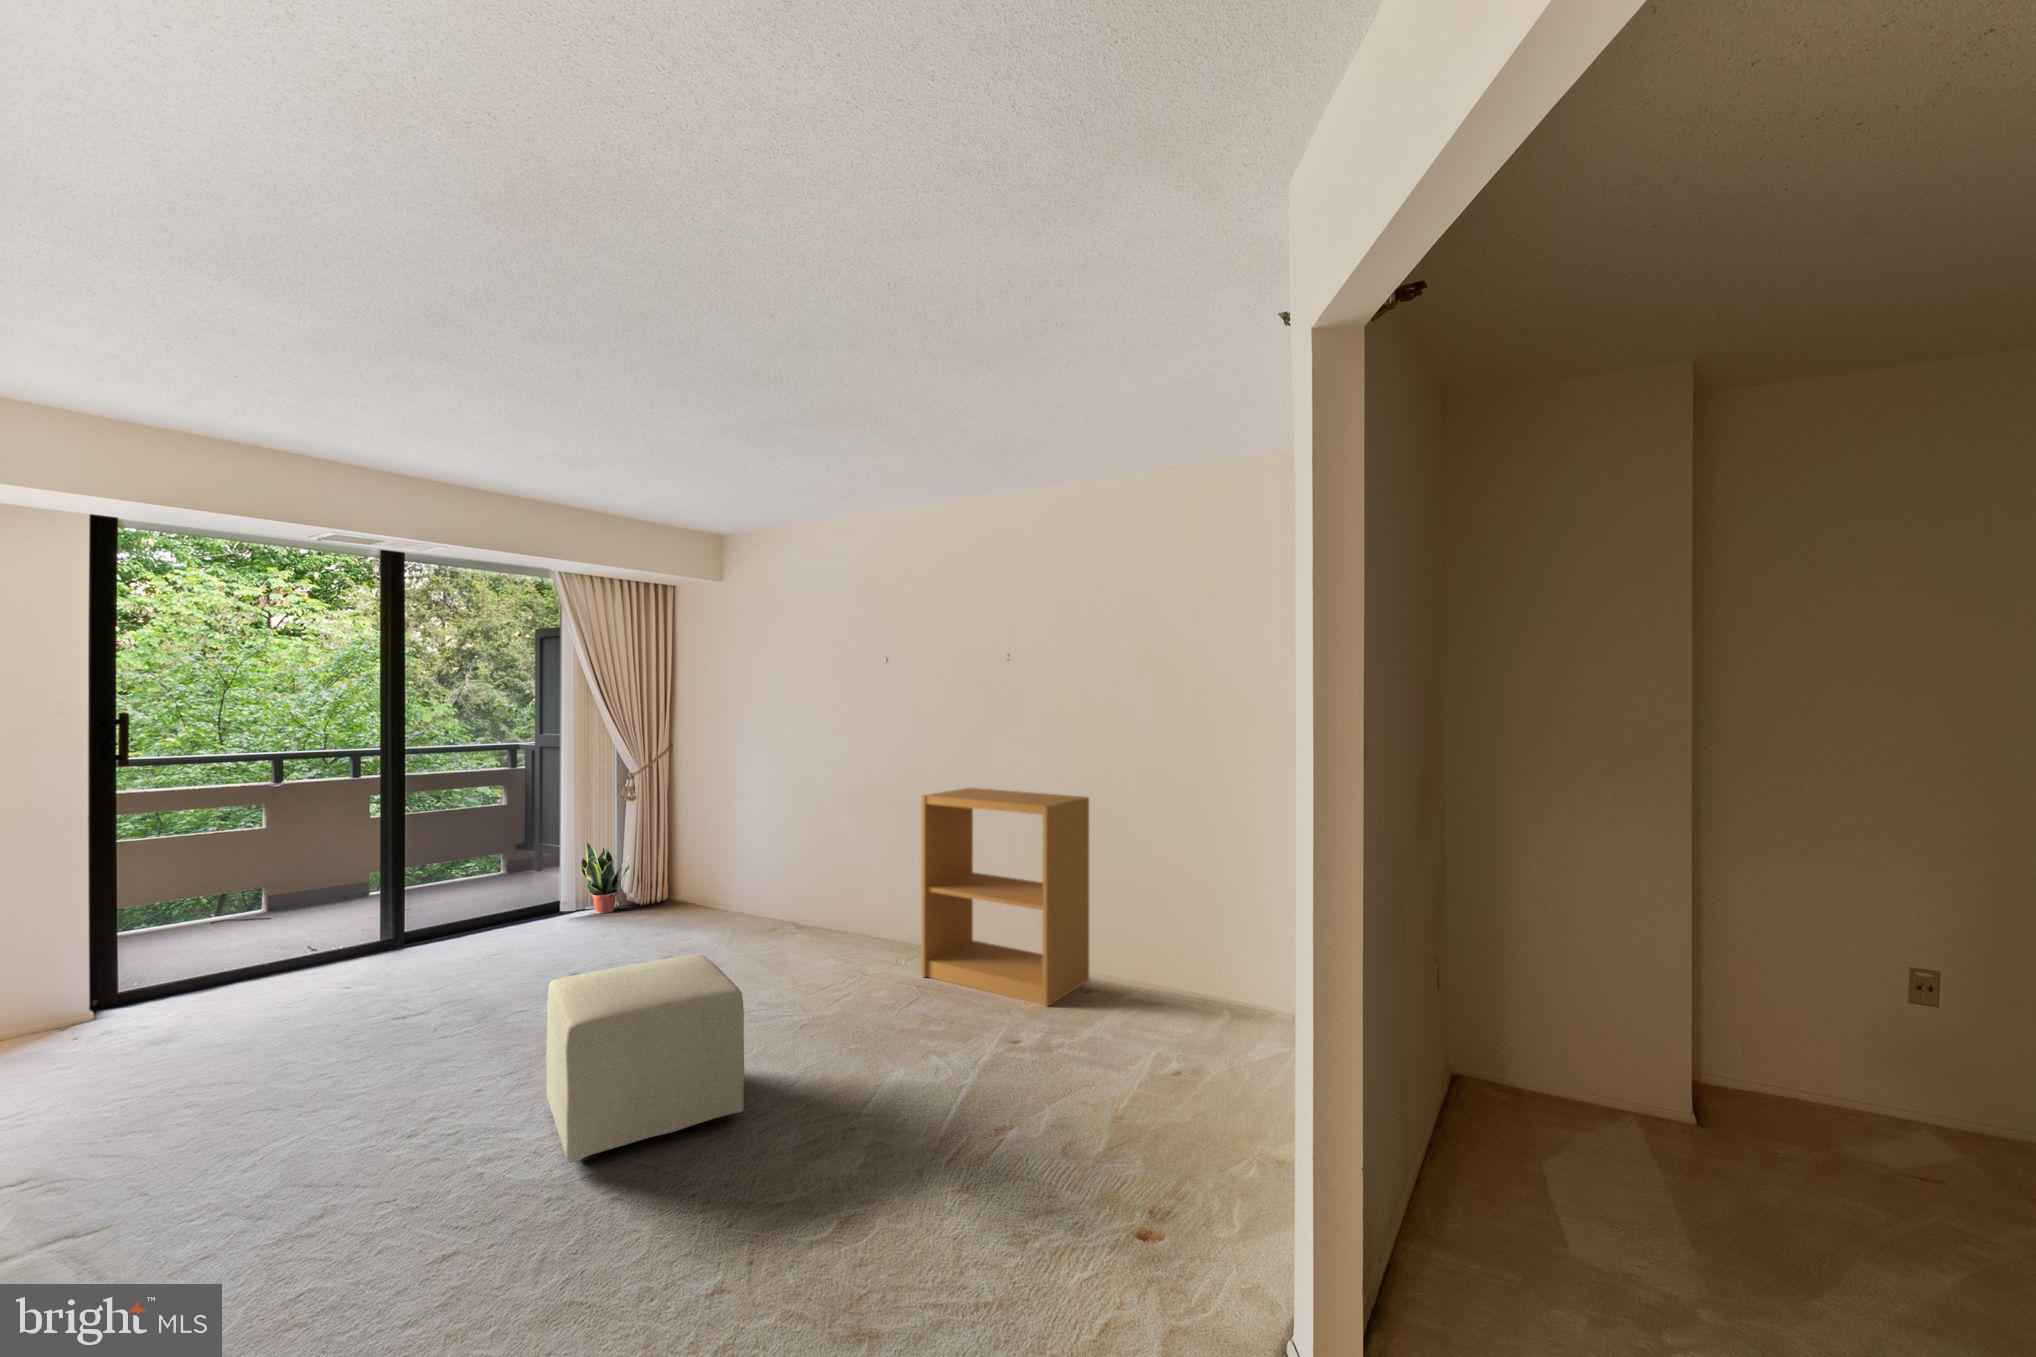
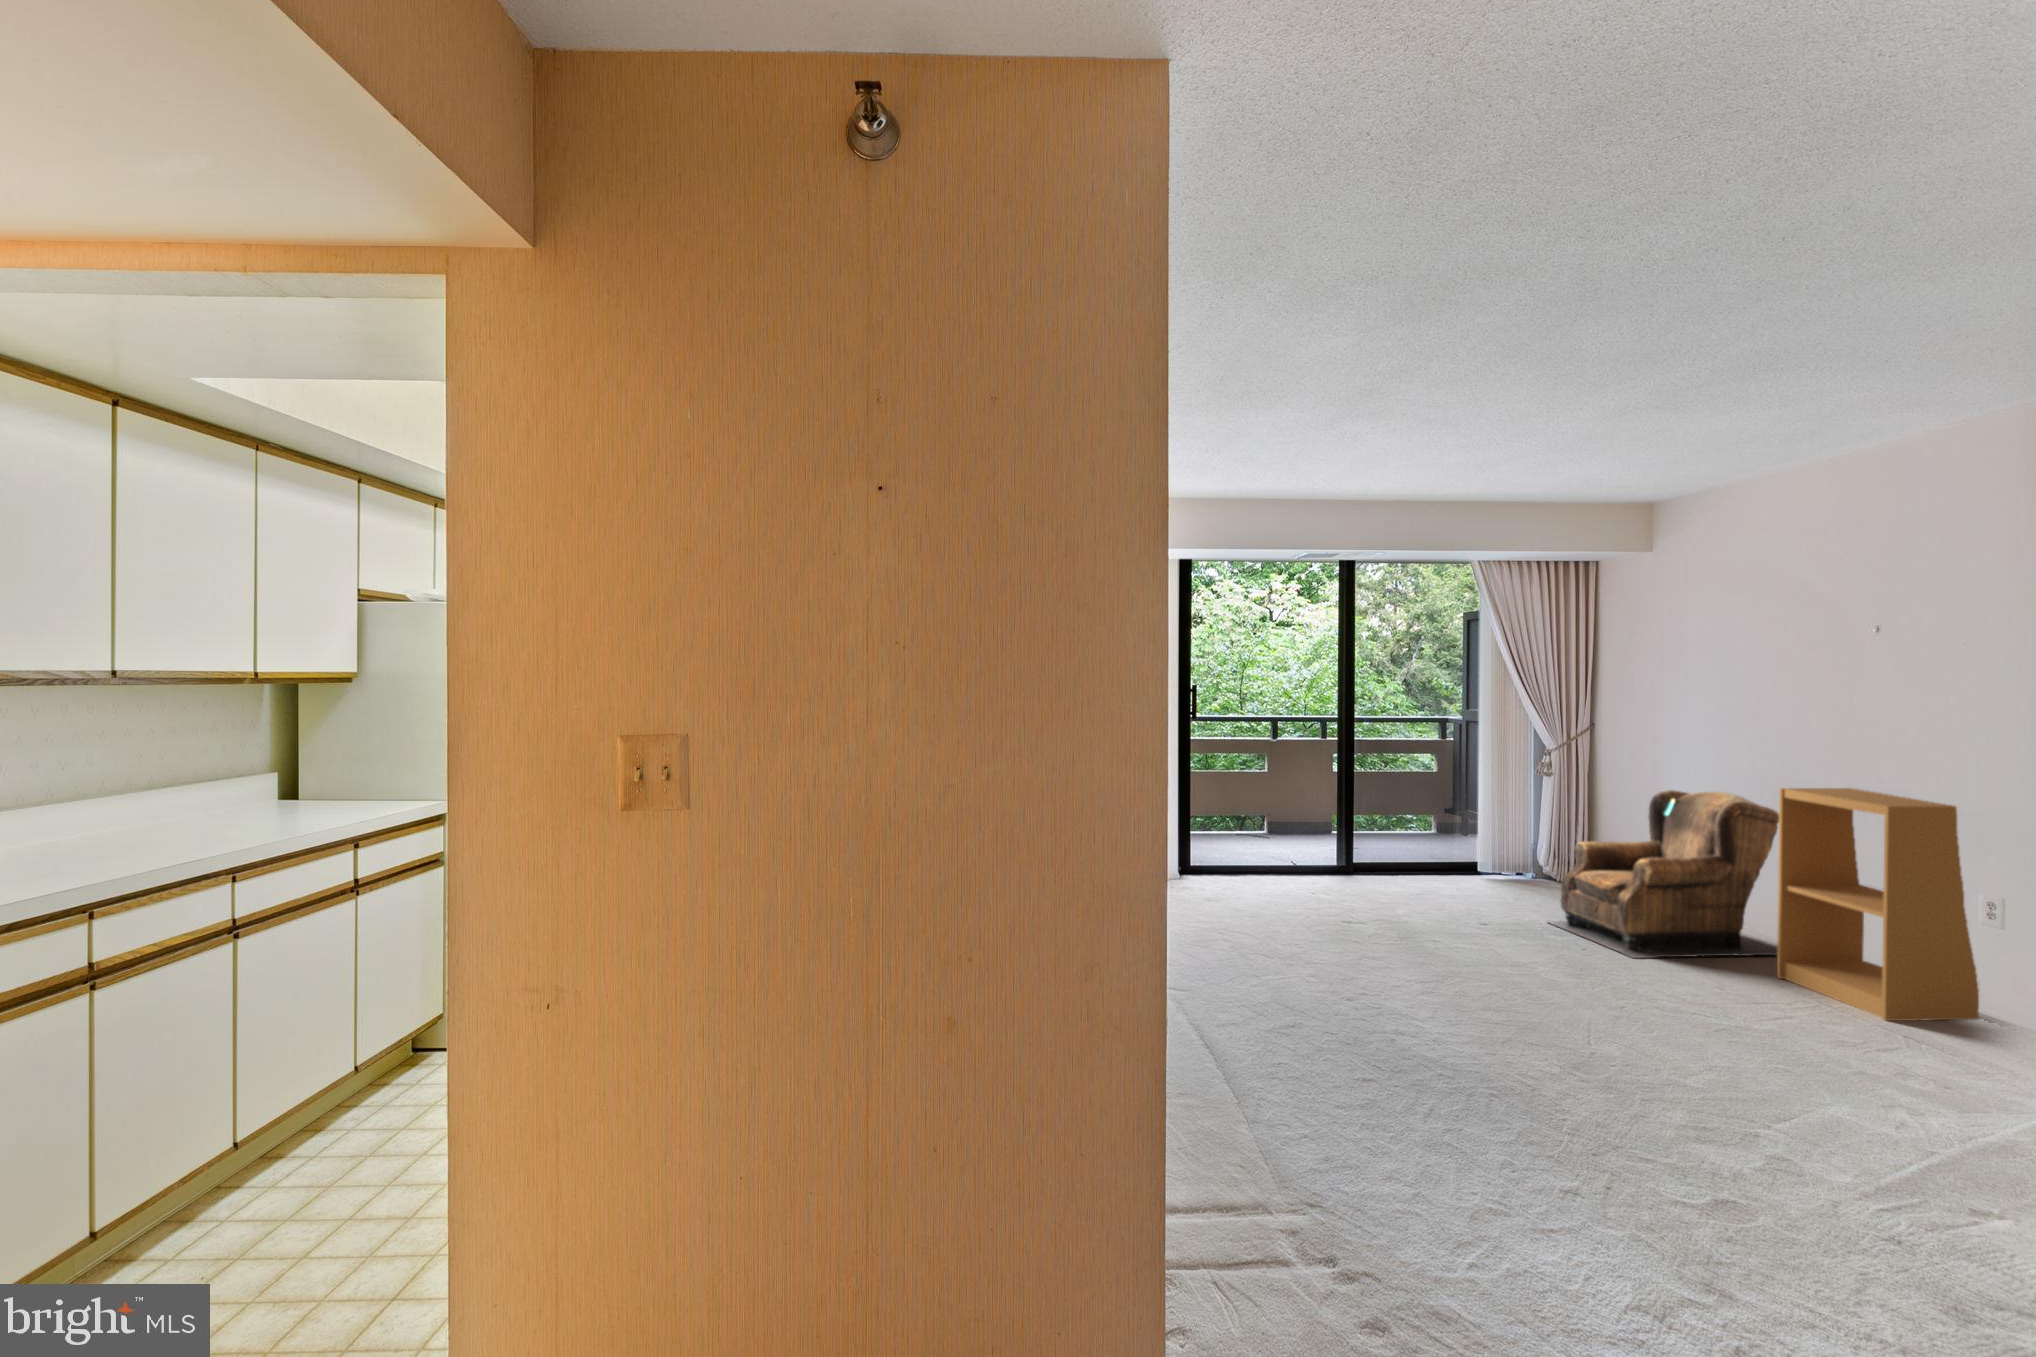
armchair: none [665,800,907,991] -> present [1549,790,1779,958]
potted plant: present [581,843,630,913] -> none [1500,816,1546,886]
ottoman: present [546,955,744,1163] -> none [1400,880,1523,998]

